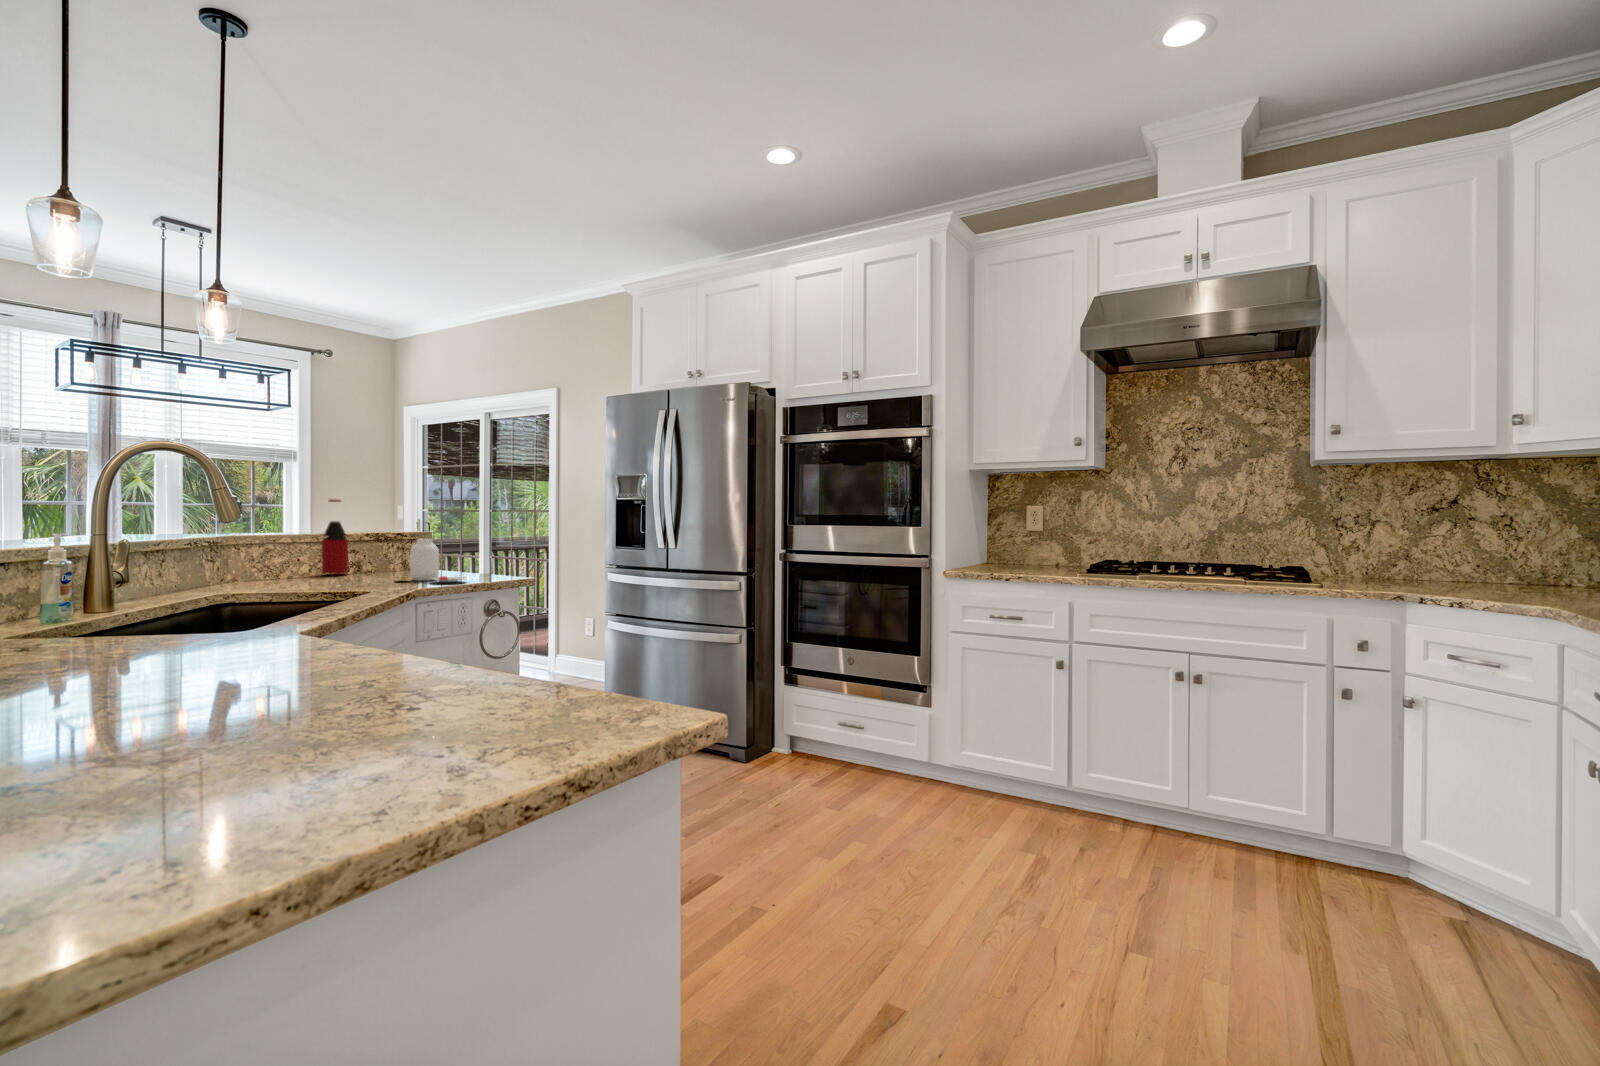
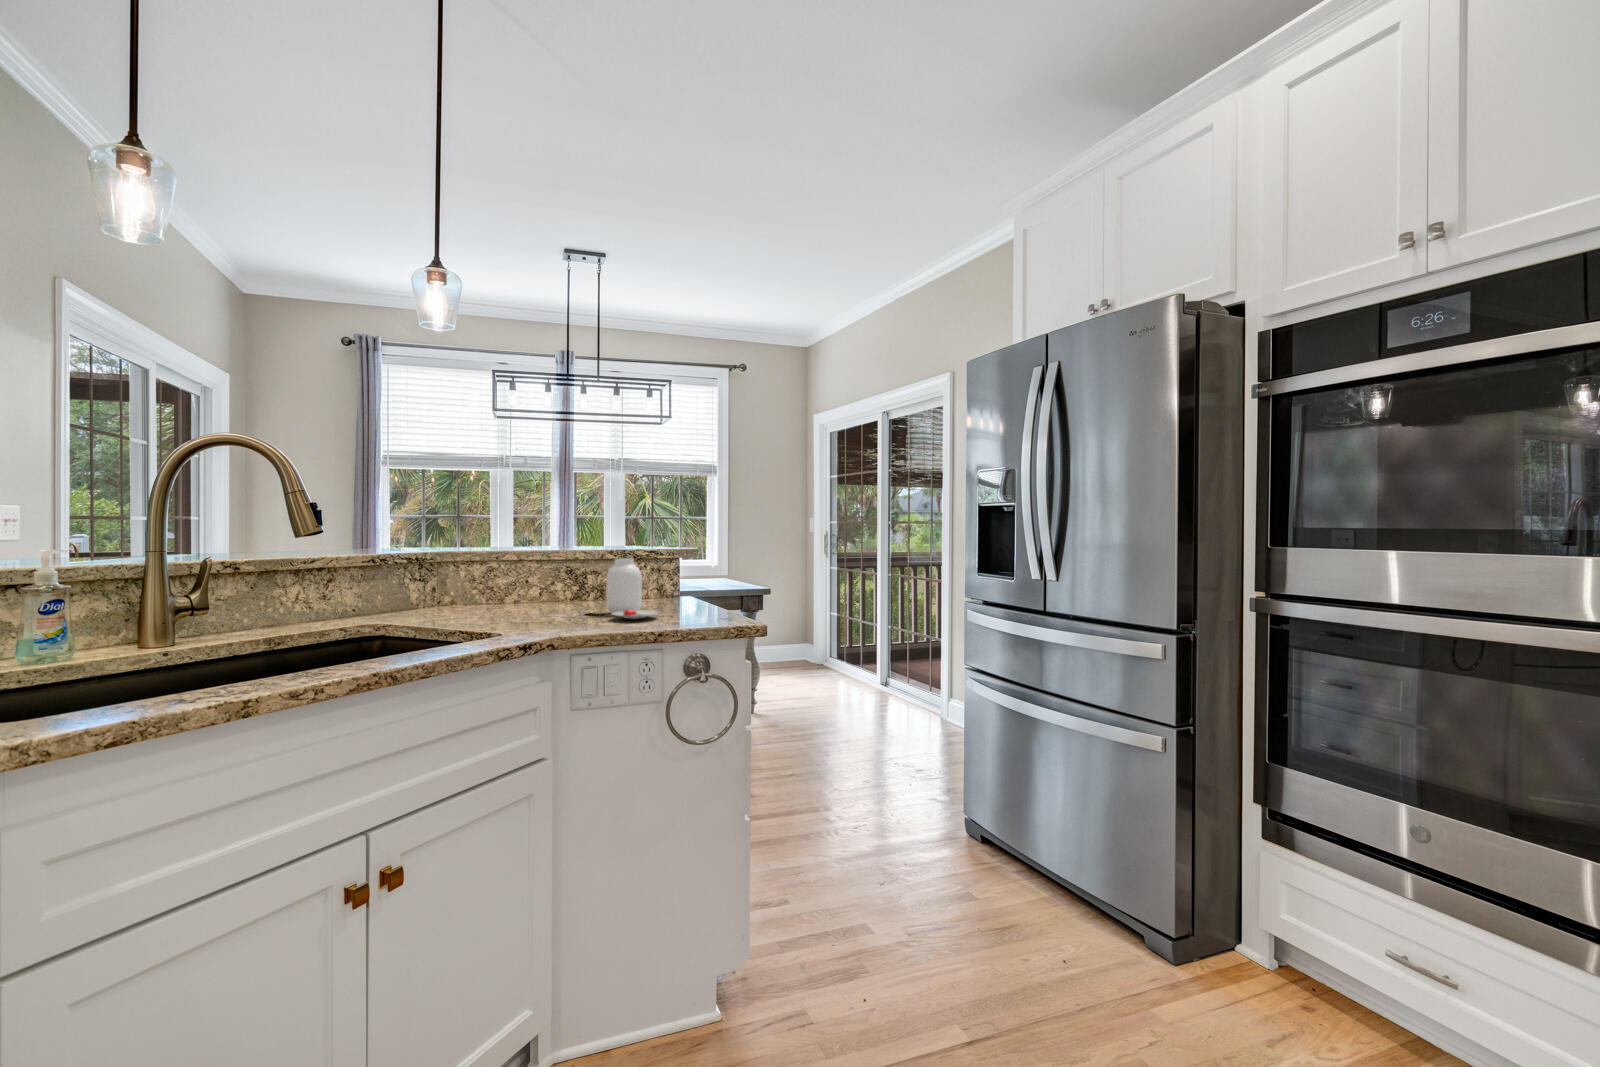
bottle: present [322,499,348,574] -> none [554,510,582,600]

